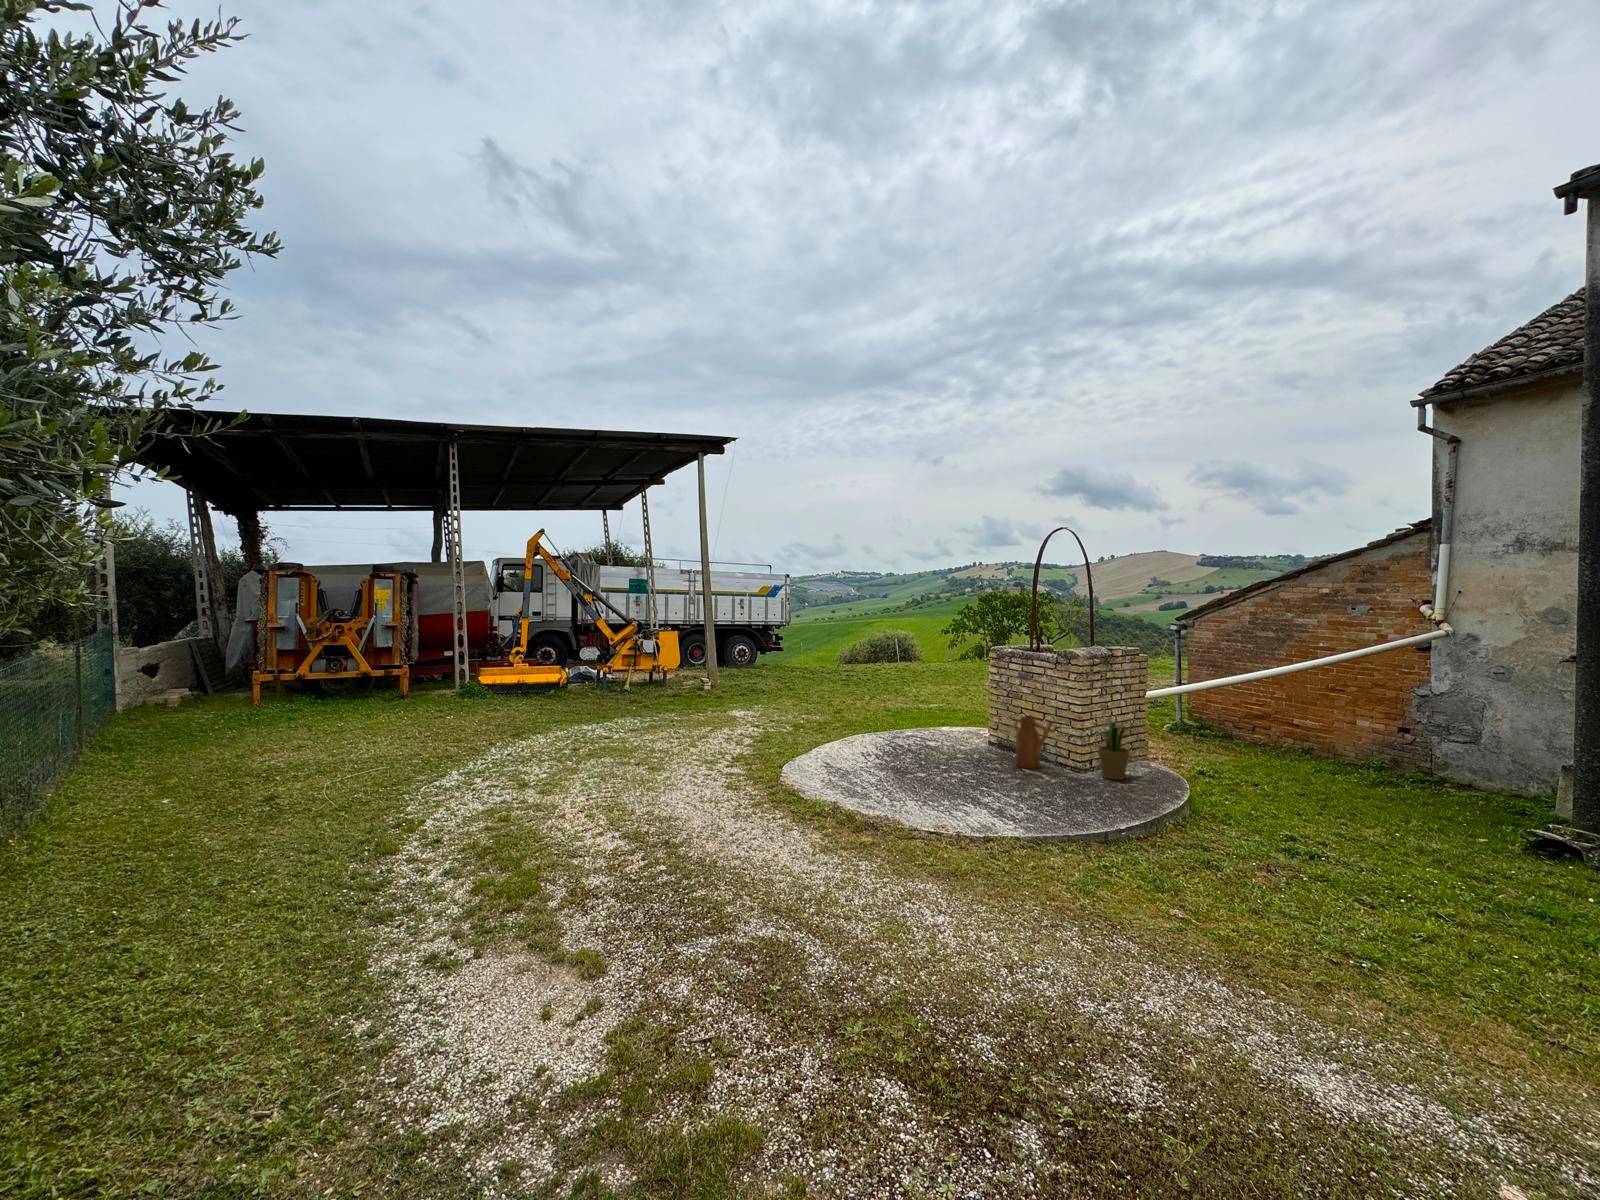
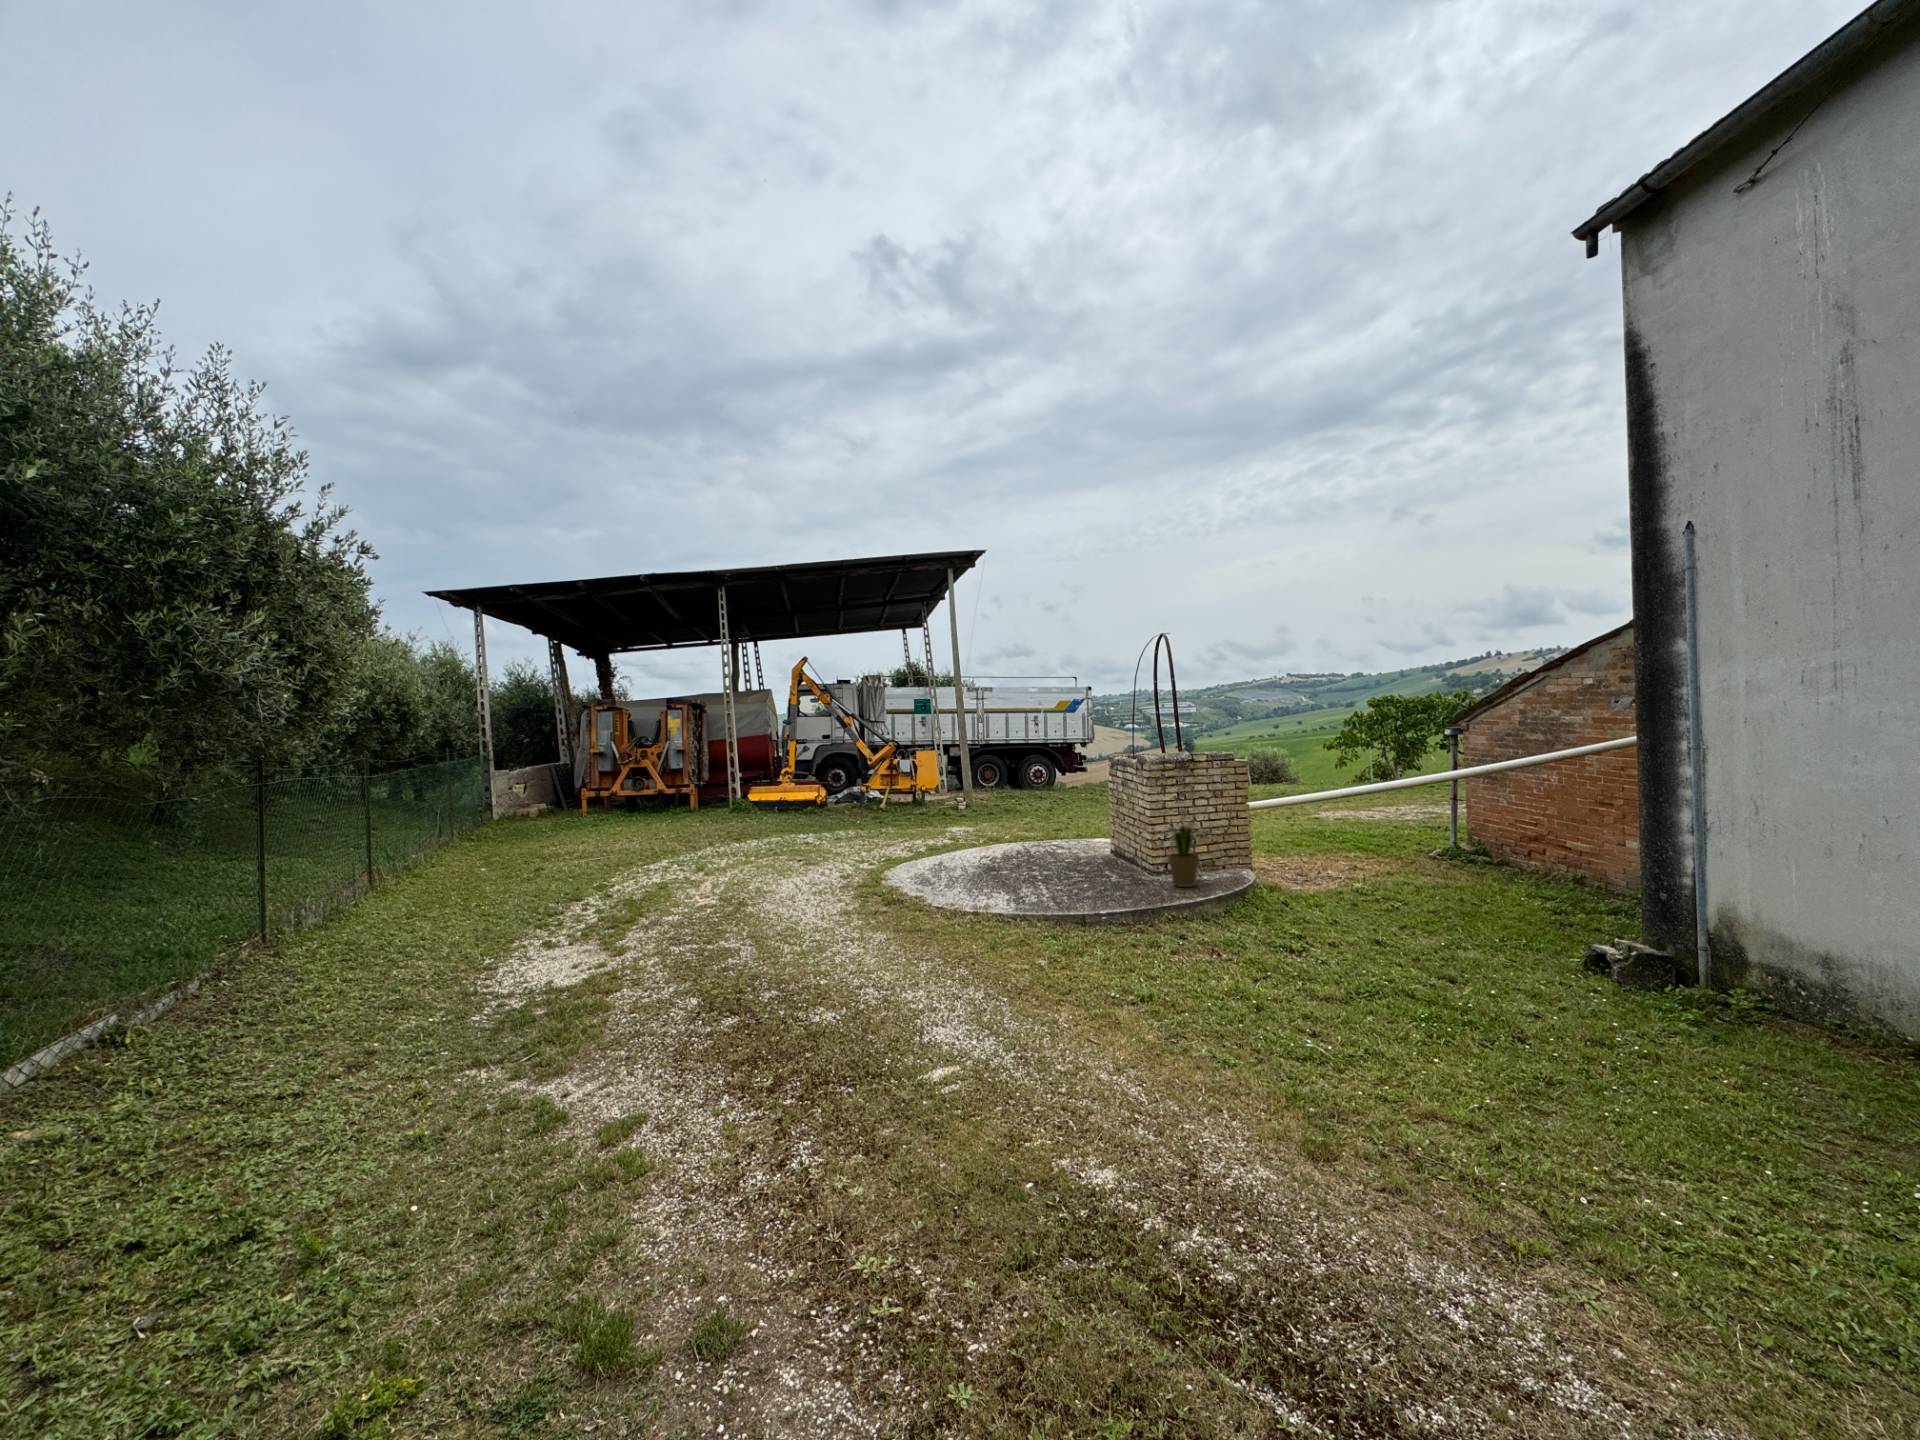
watering can: present [1015,717,1052,769] -> none [1105,823,1130,876]

